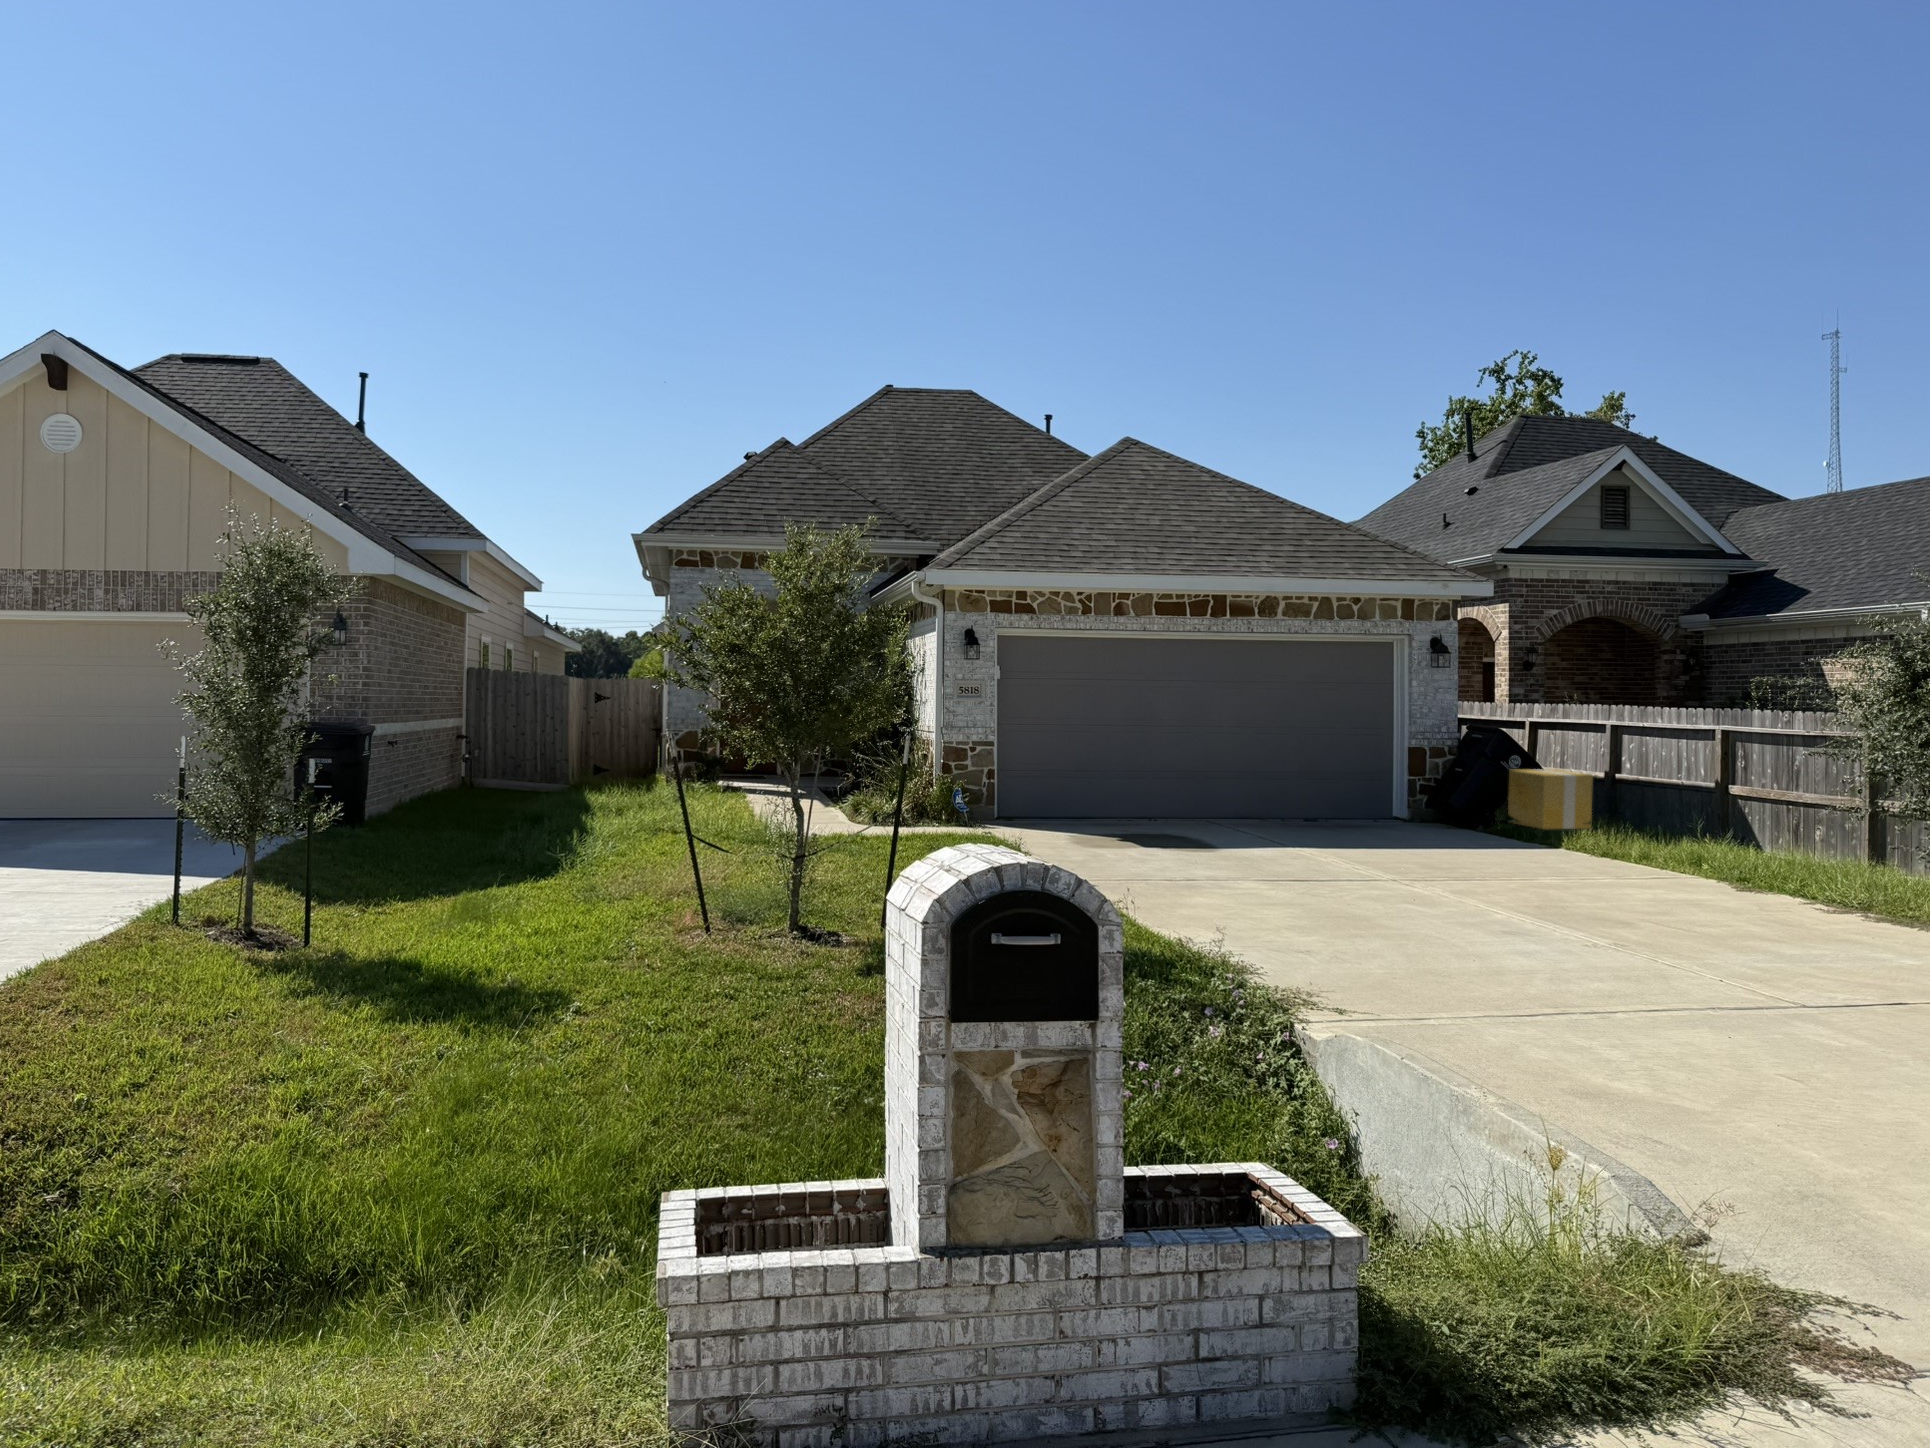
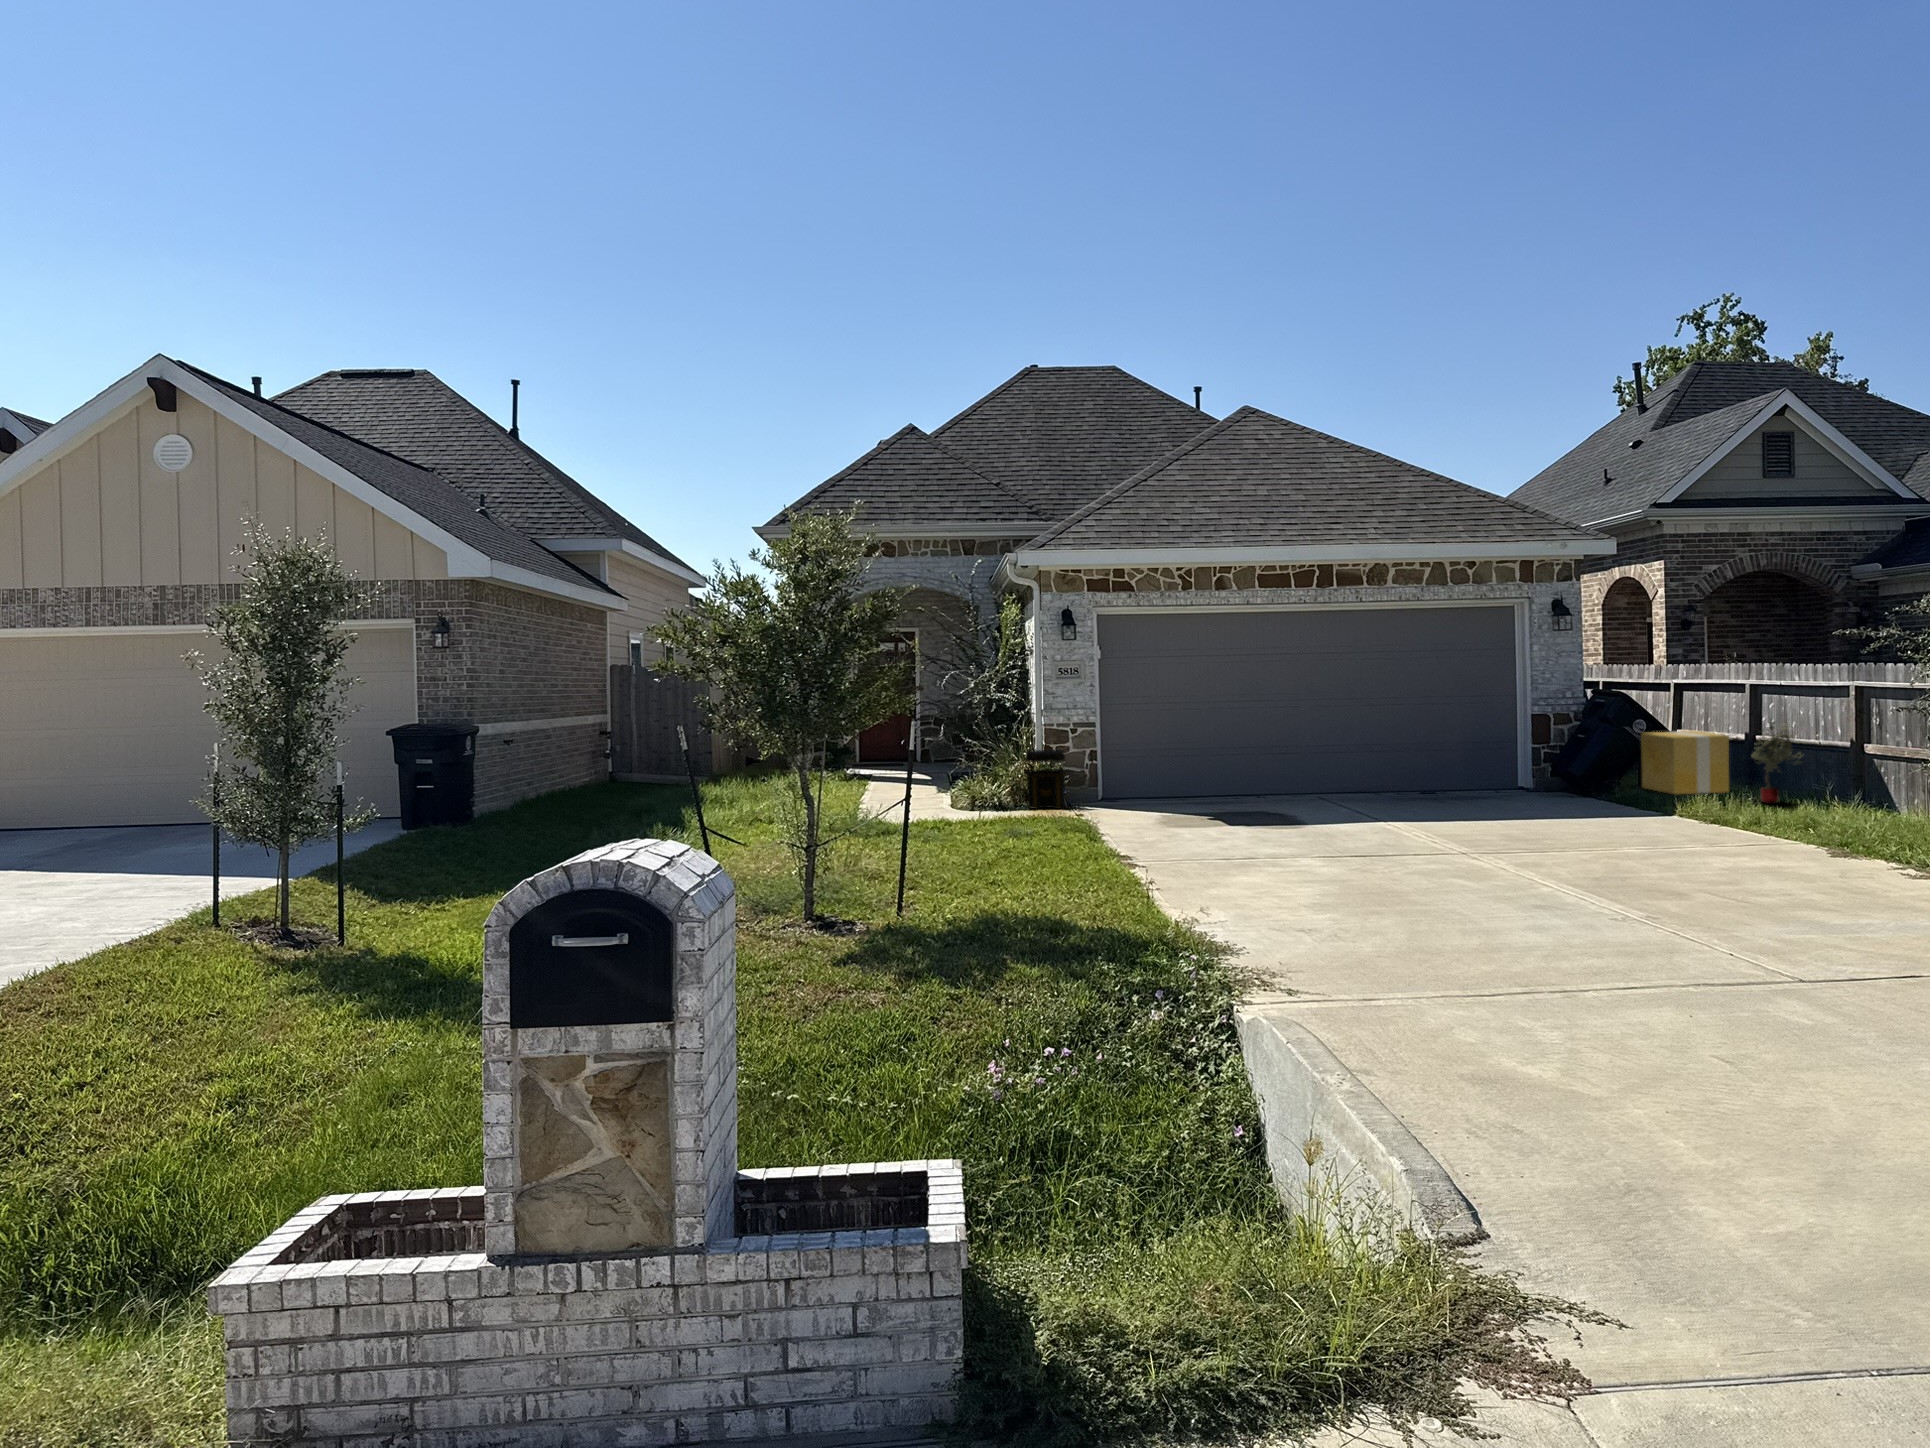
potted tree: none [1618,763,1672,841] -> present [1752,722,1802,804]
toolbox: none [925,767,969,826] -> present [1026,750,1066,809]

